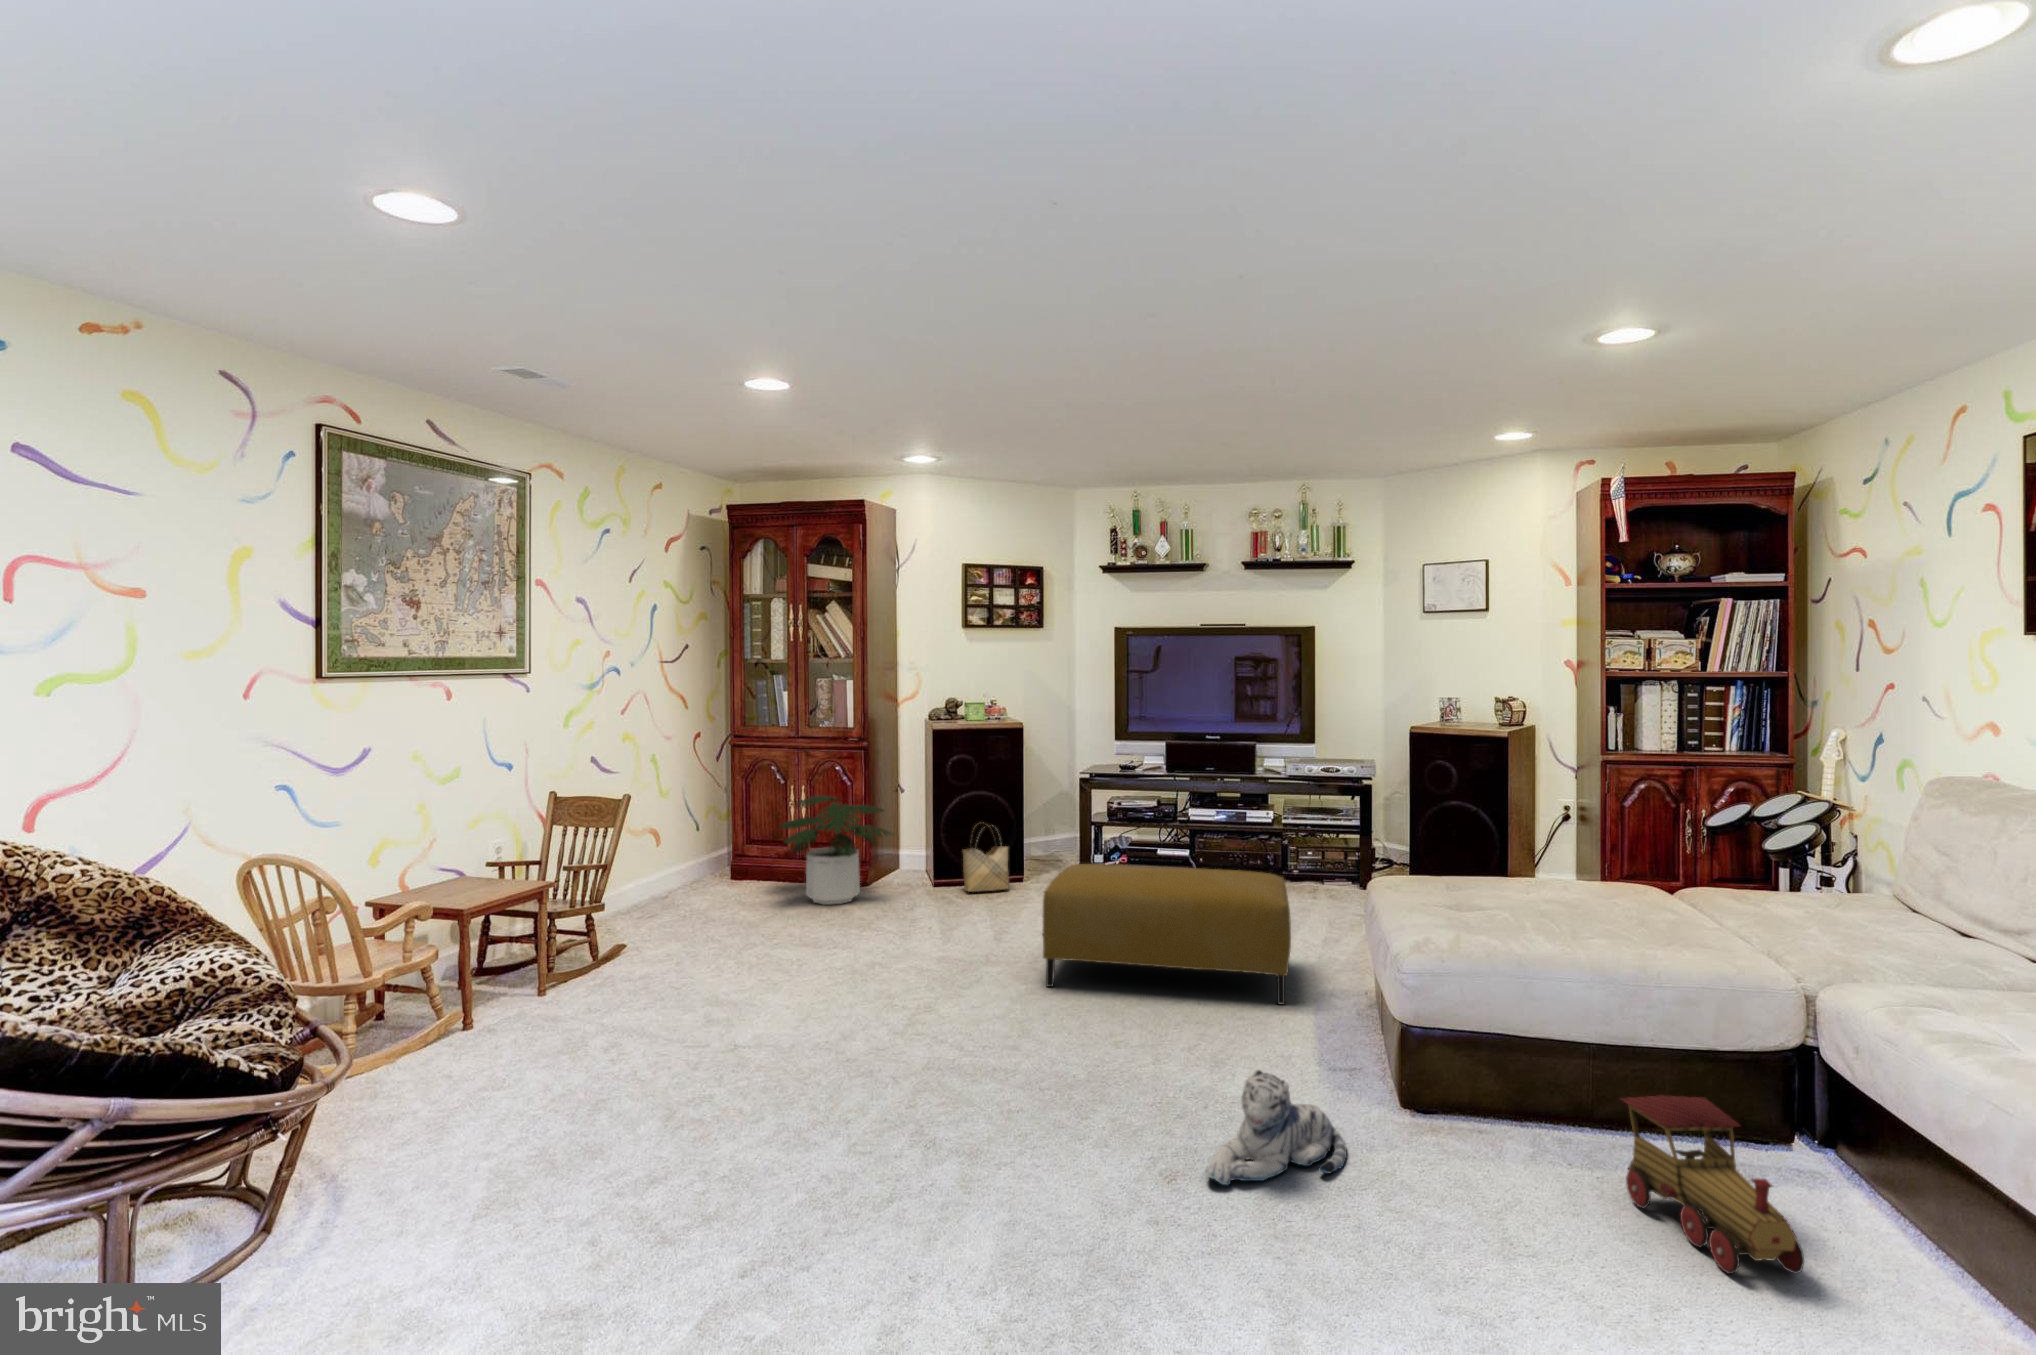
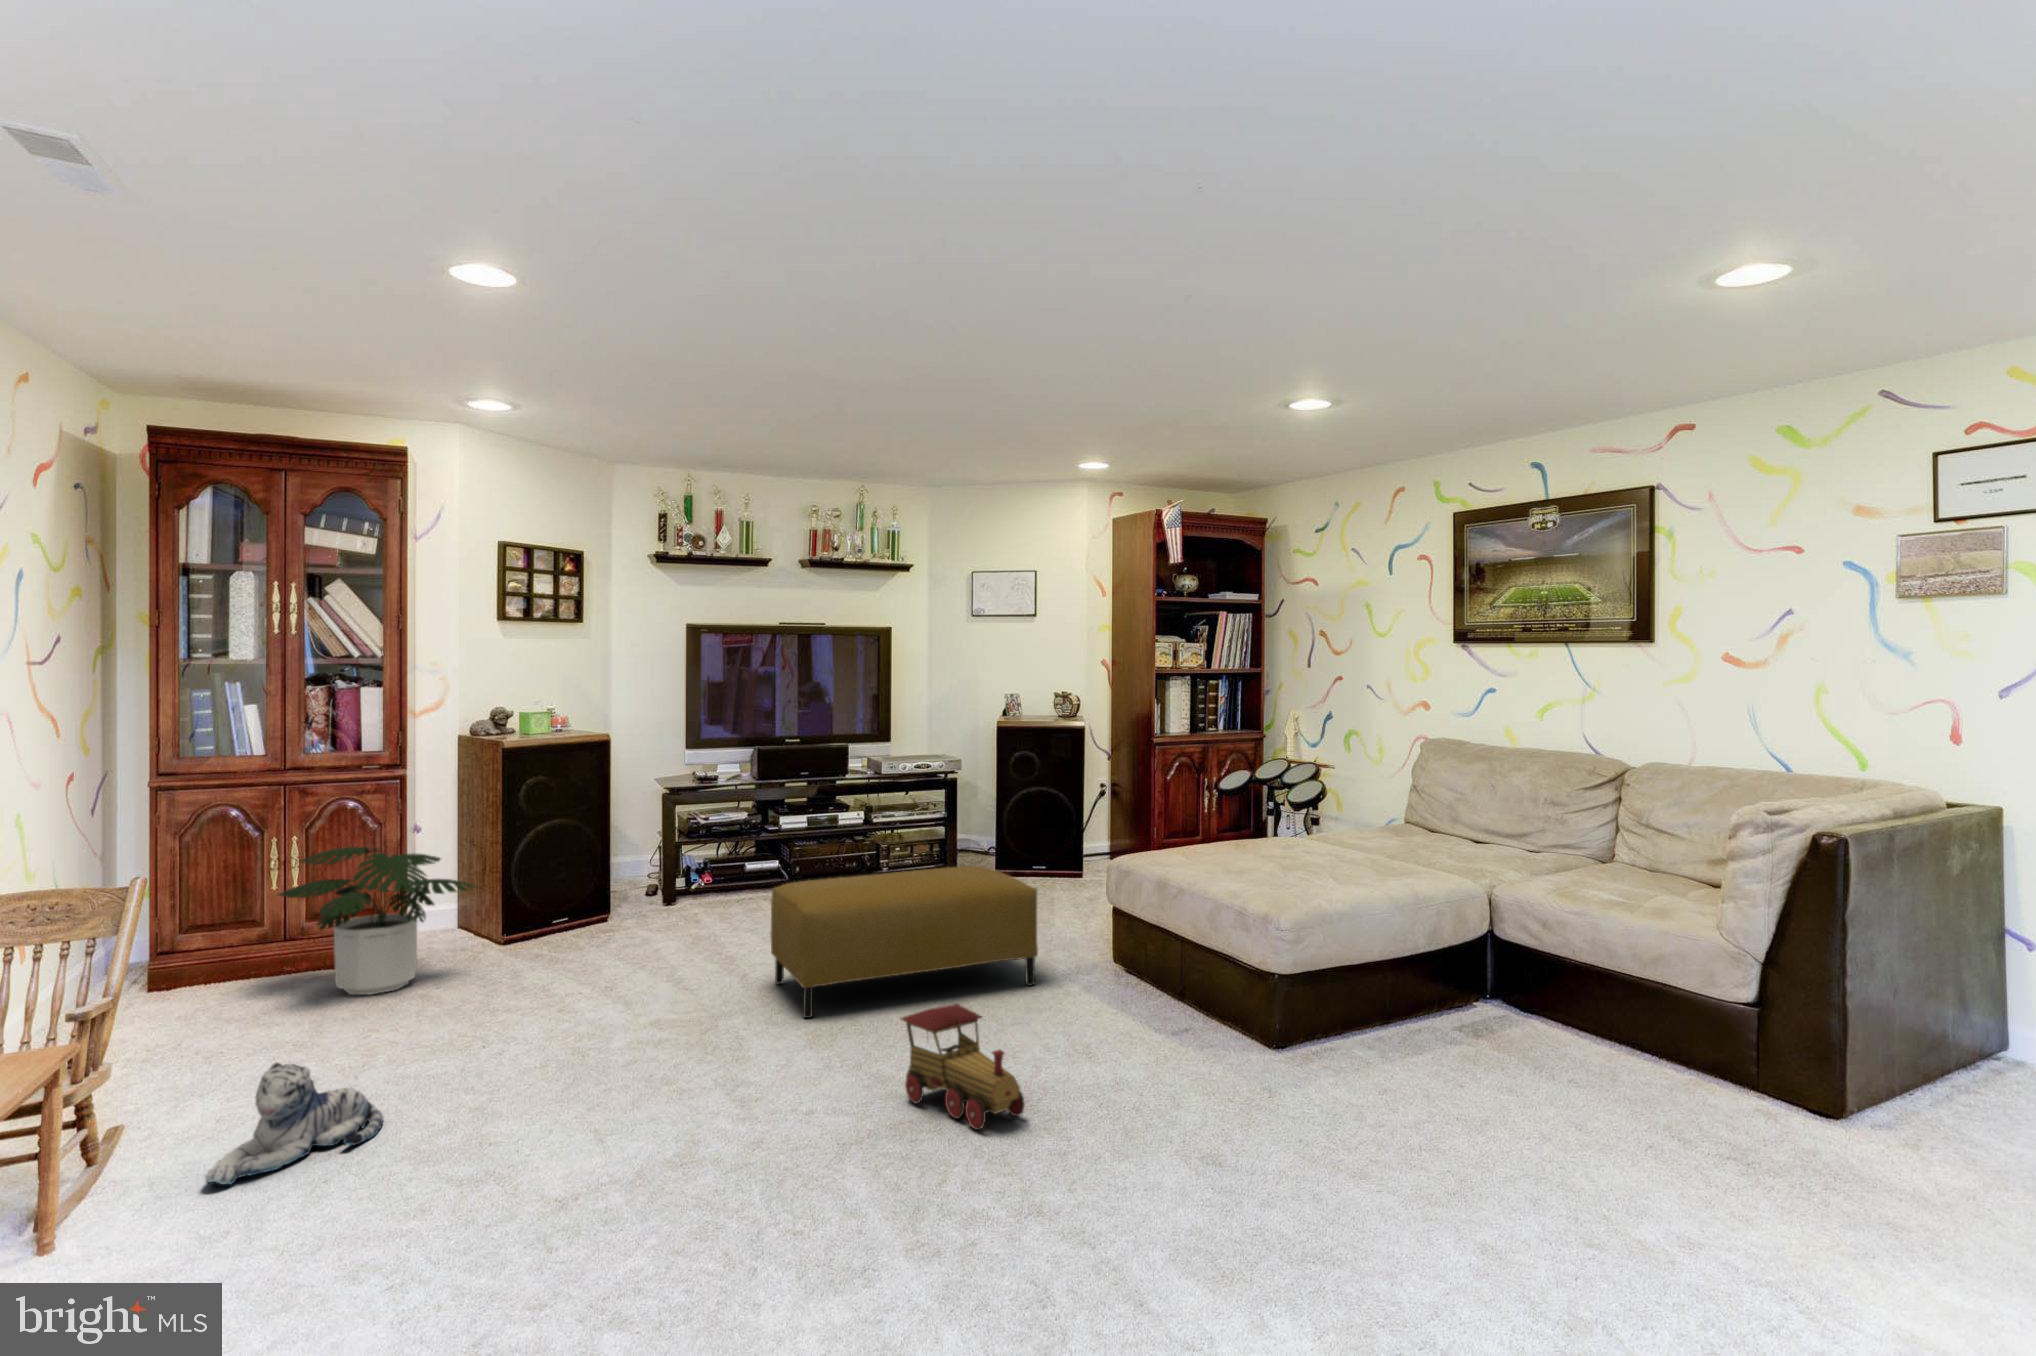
woven basket: present [963,822,1009,892] -> none [546,860,604,947]
plush toy: present [1206,1070,1347,1186] -> present [206,1063,384,1184]
toy train: present [1621,1095,1804,1274] -> present [901,1004,1025,1130]

